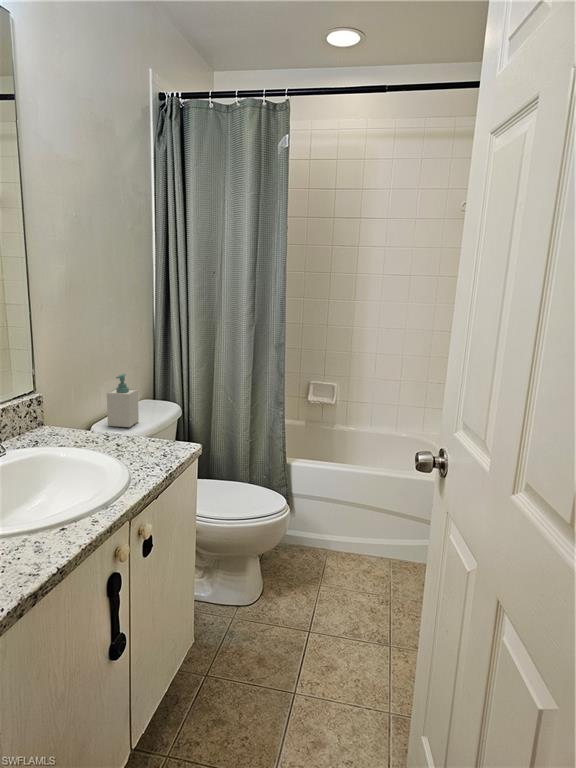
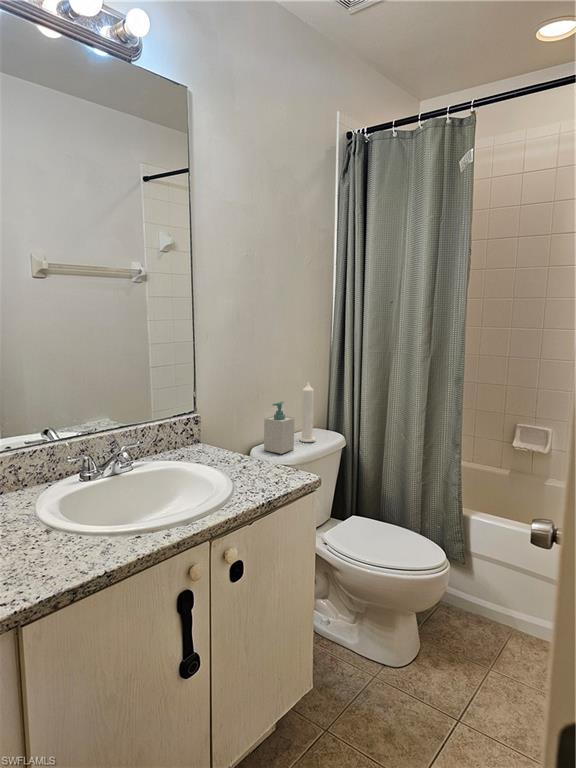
candle: none [138,352,155,413] -> present [299,382,316,442]

